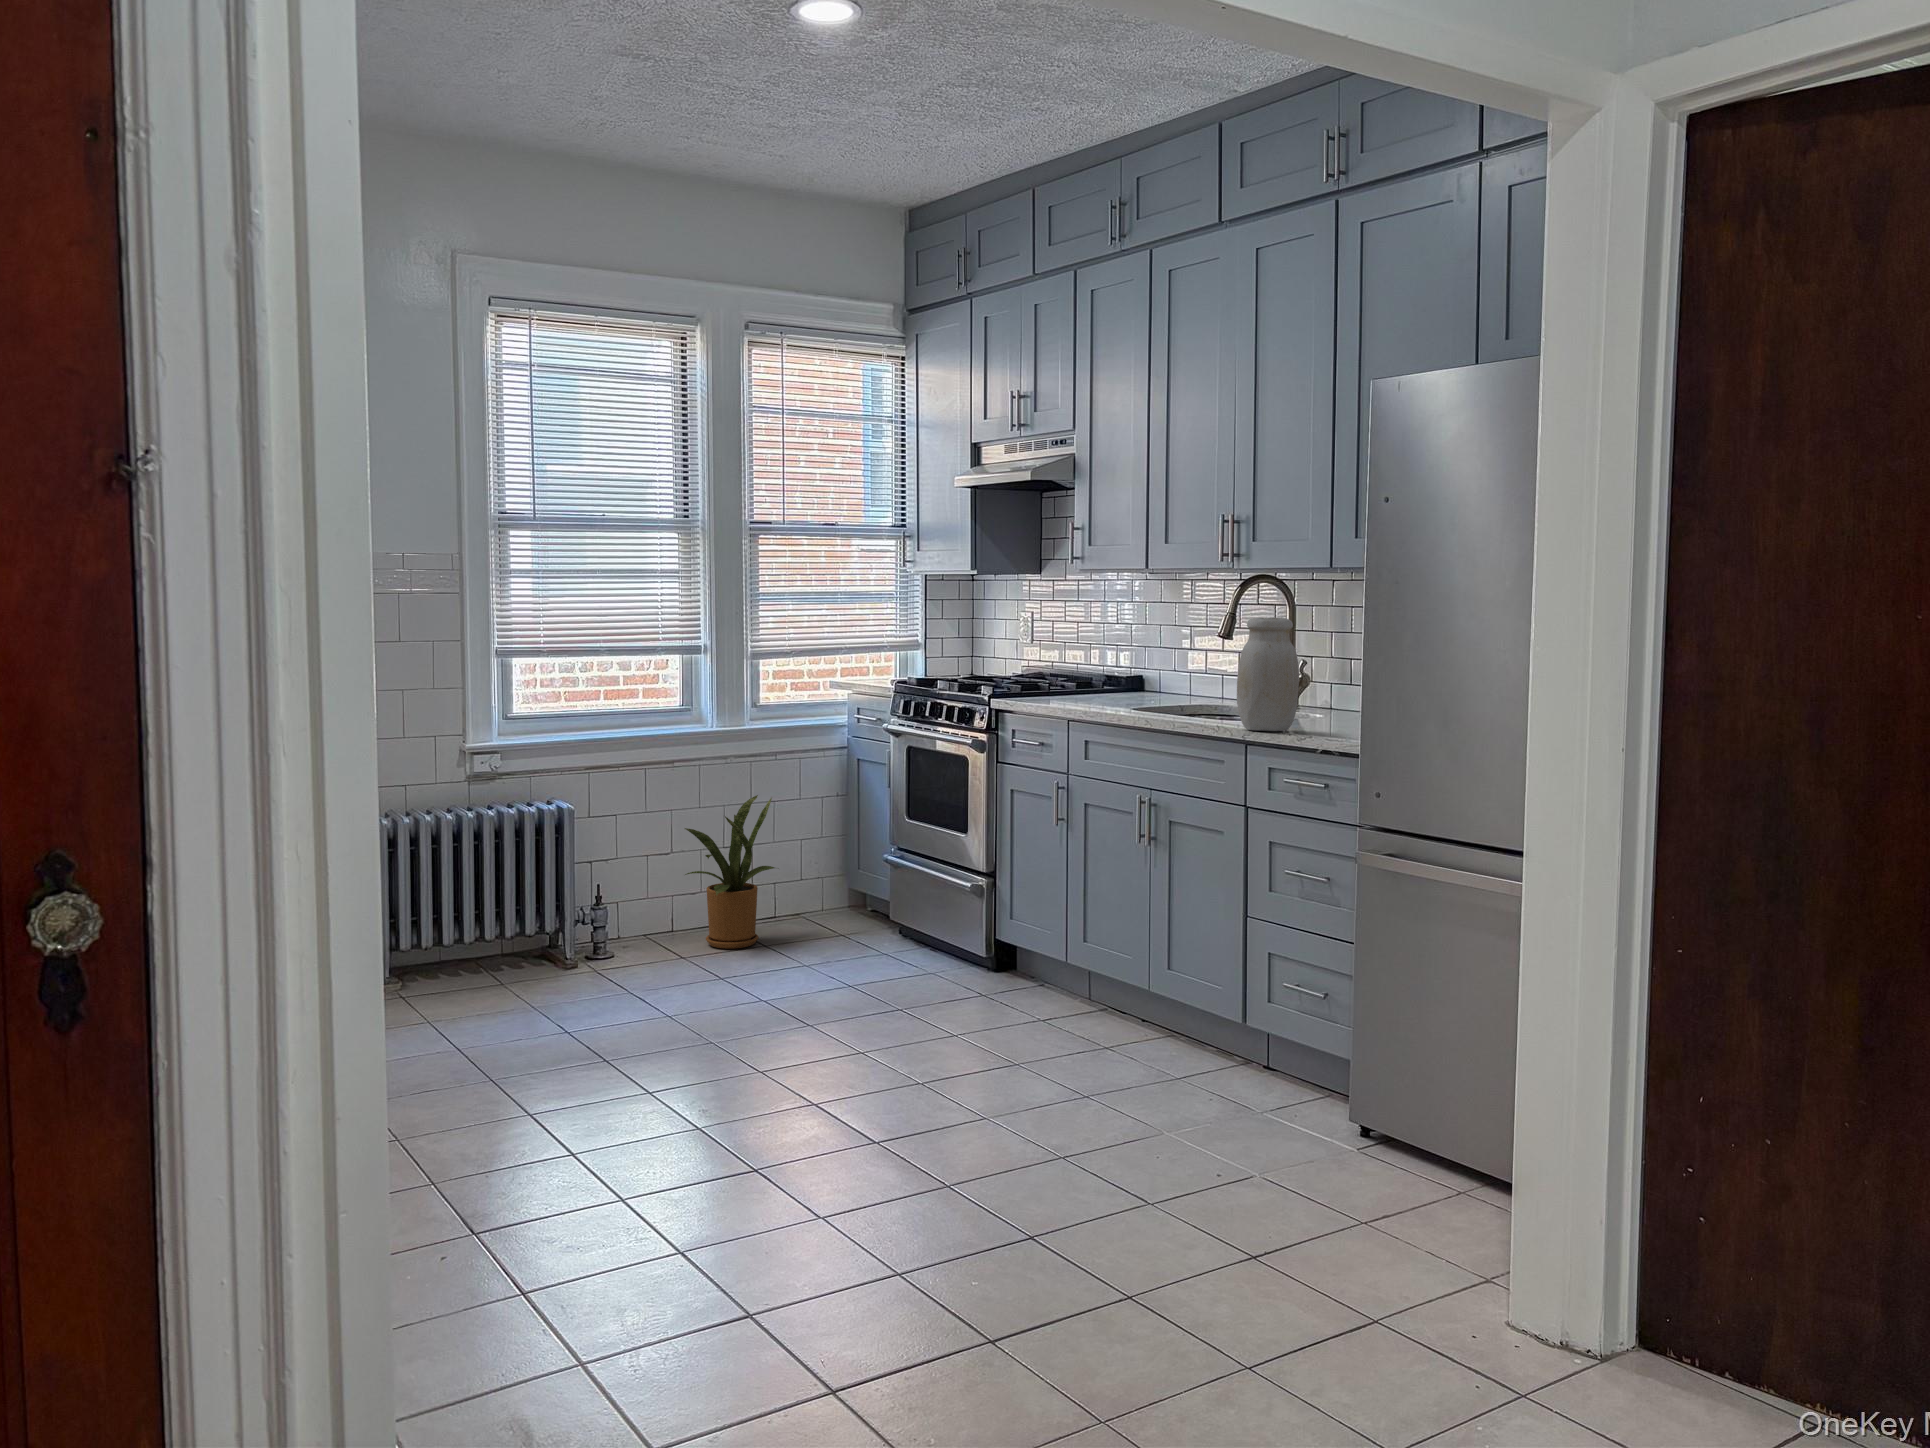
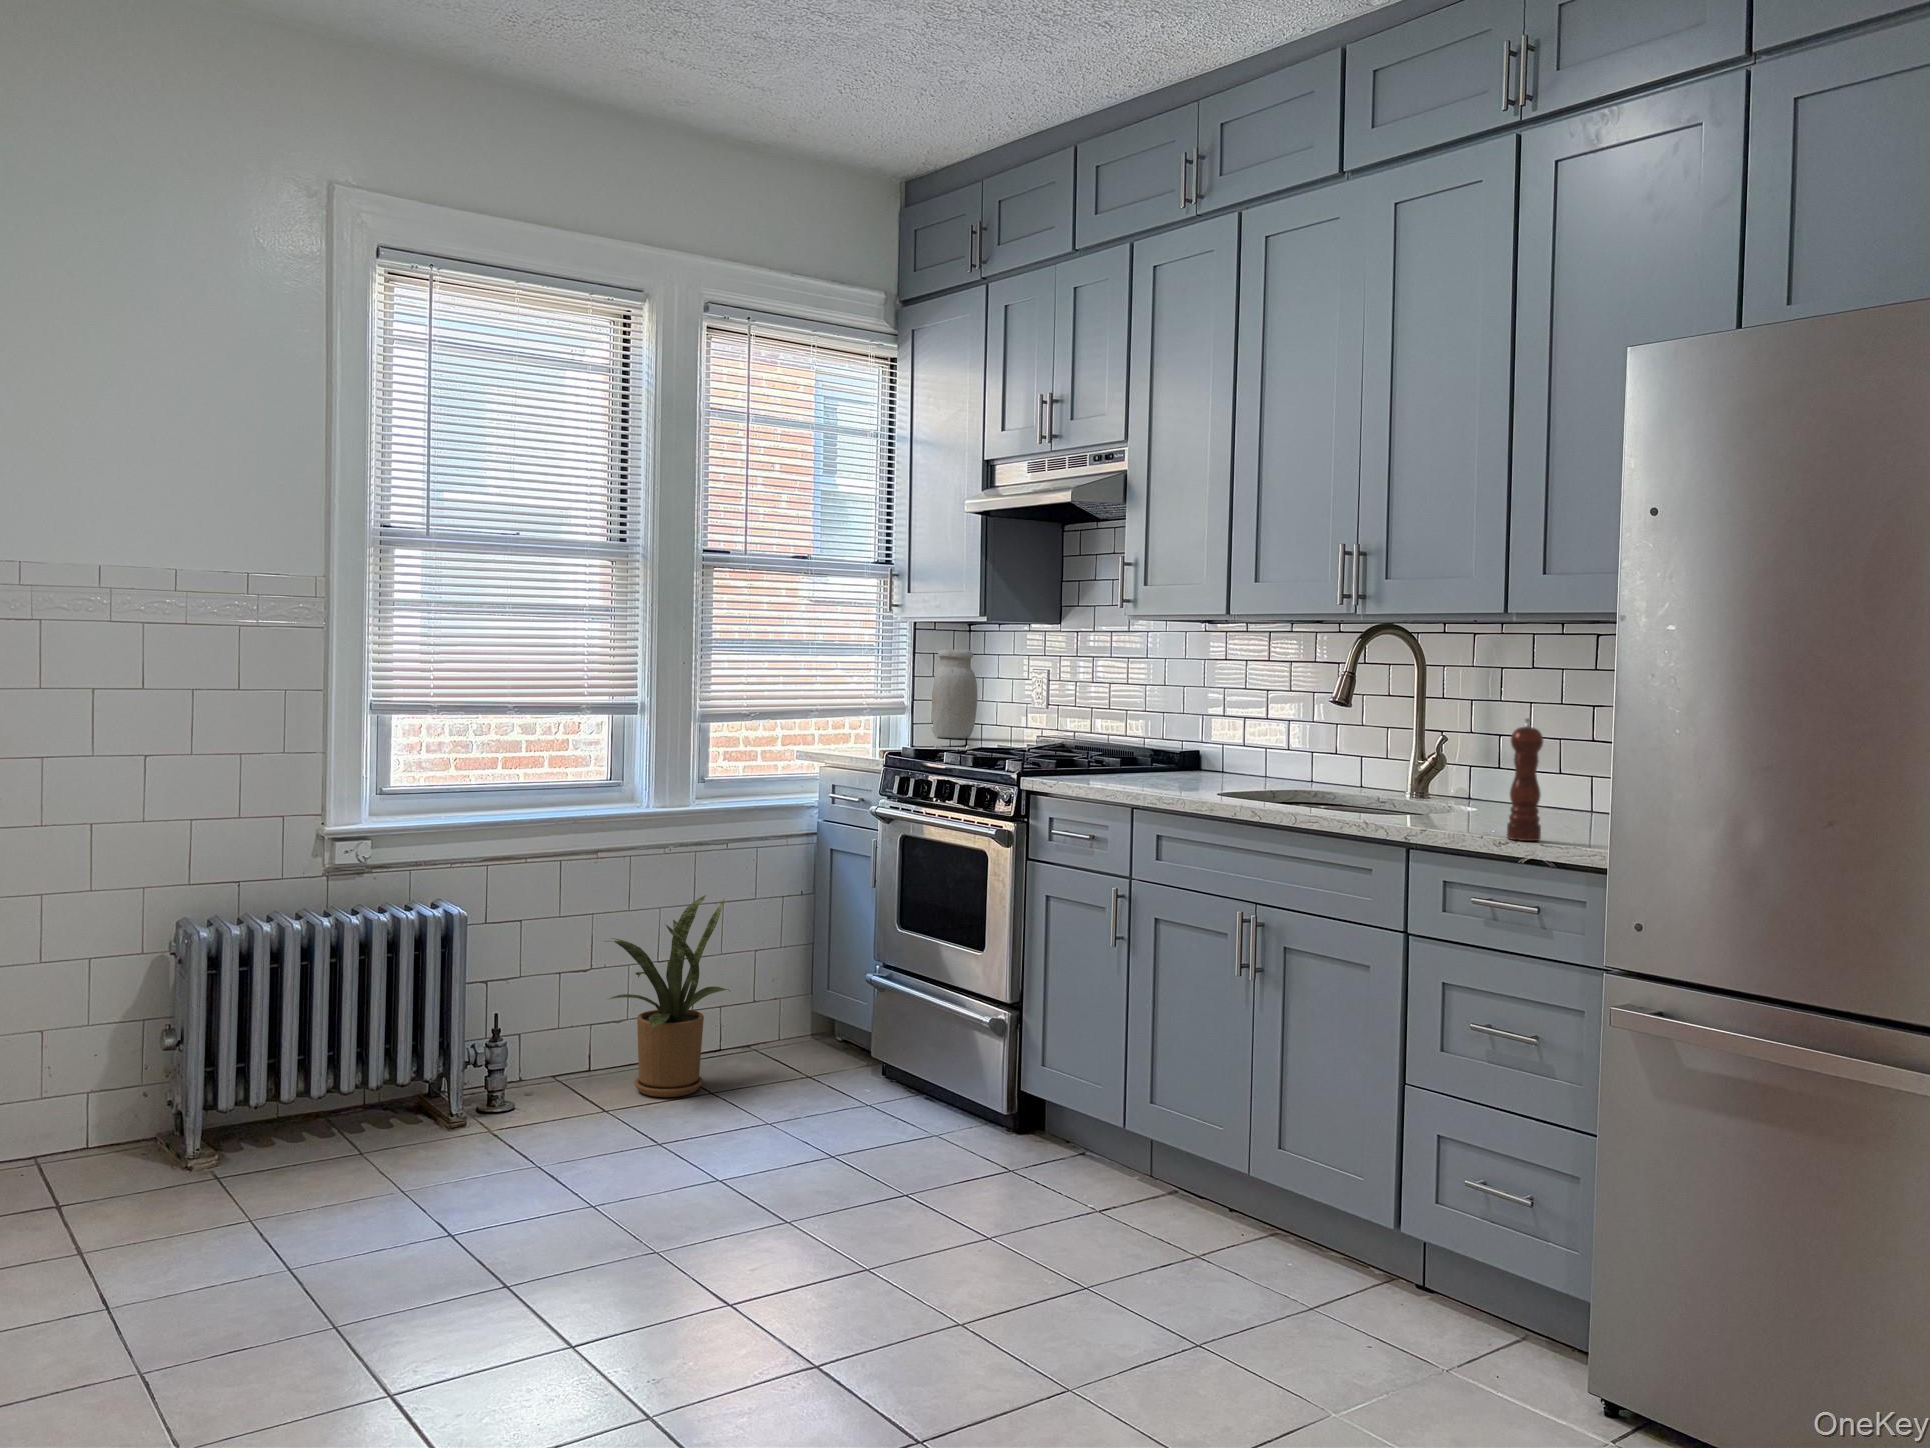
jar: present [1237,618,1299,731] -> present [931,649,977,739]
pepper mill: none [1316,648,1341,738] -> present [1507,718,1543,841]

